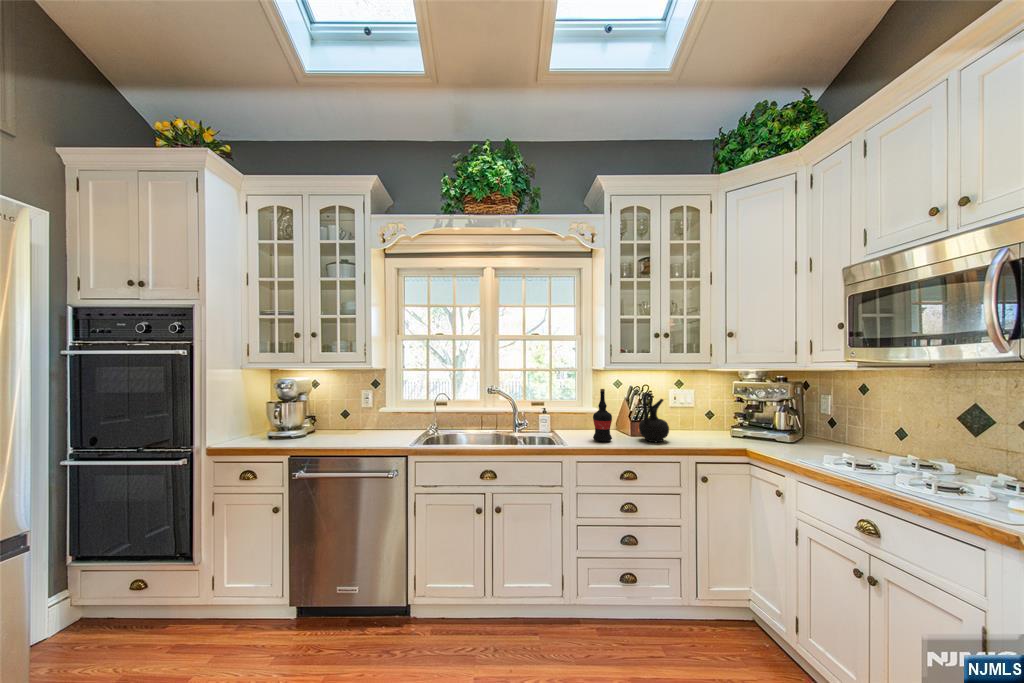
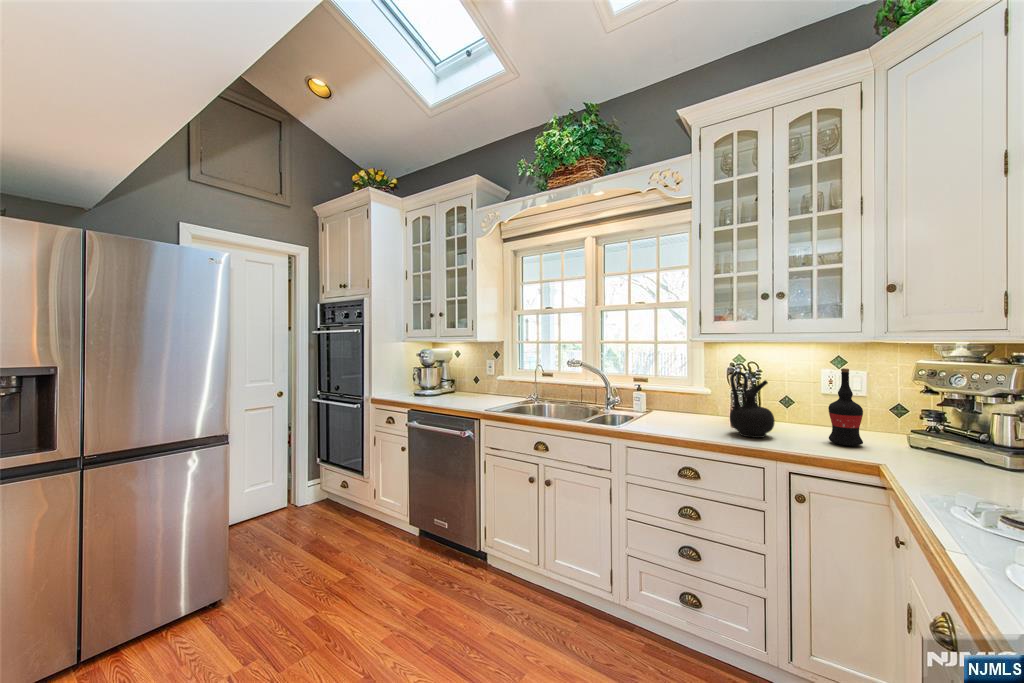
wine bottle: present [593,389,612,441] -> present [828,368,863,446]

